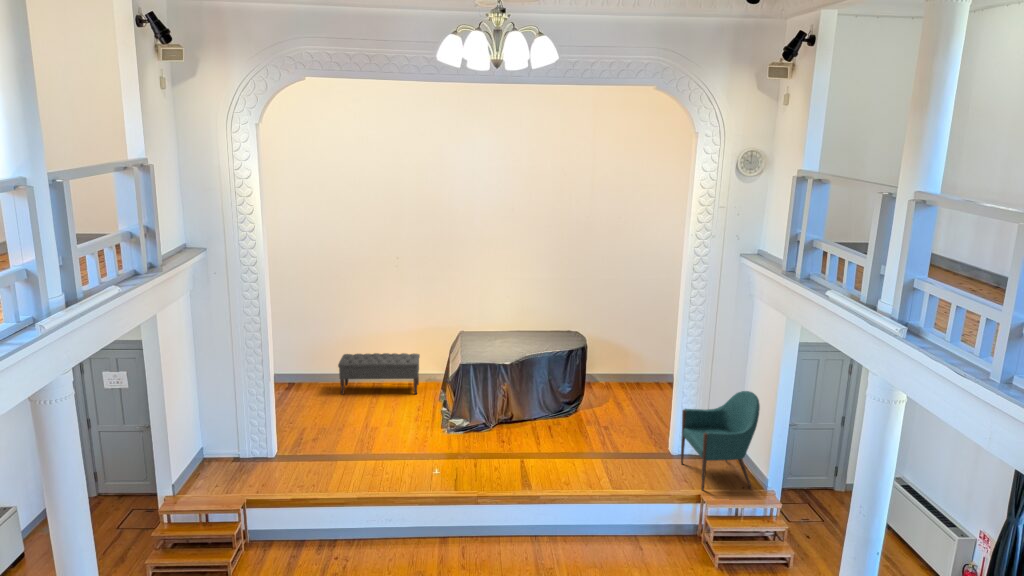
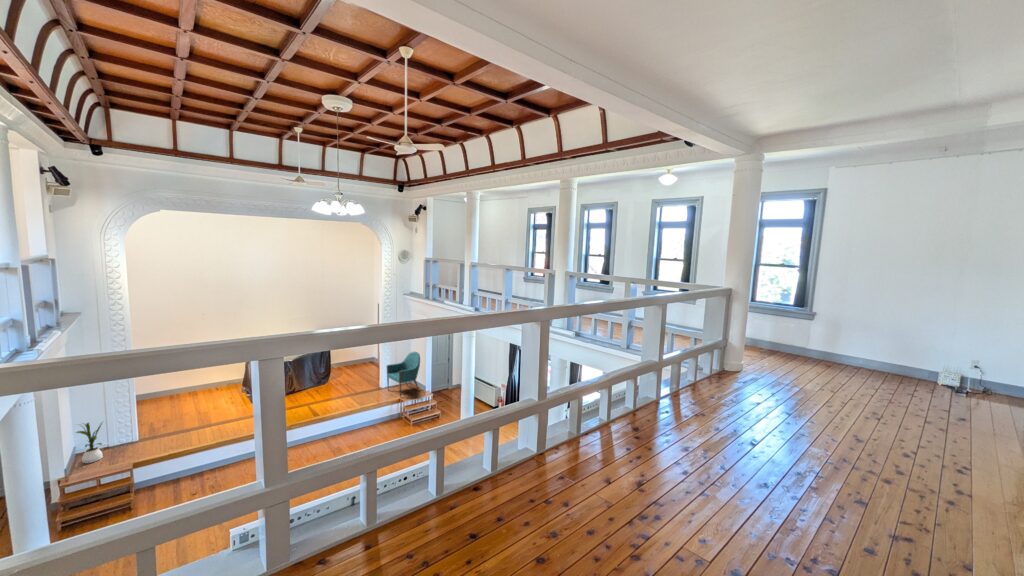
bench: present [338,353,420,395] -> none [163,370,224,403]
house plant: none [186,417,227,480] -> present [76,423,103,463]

